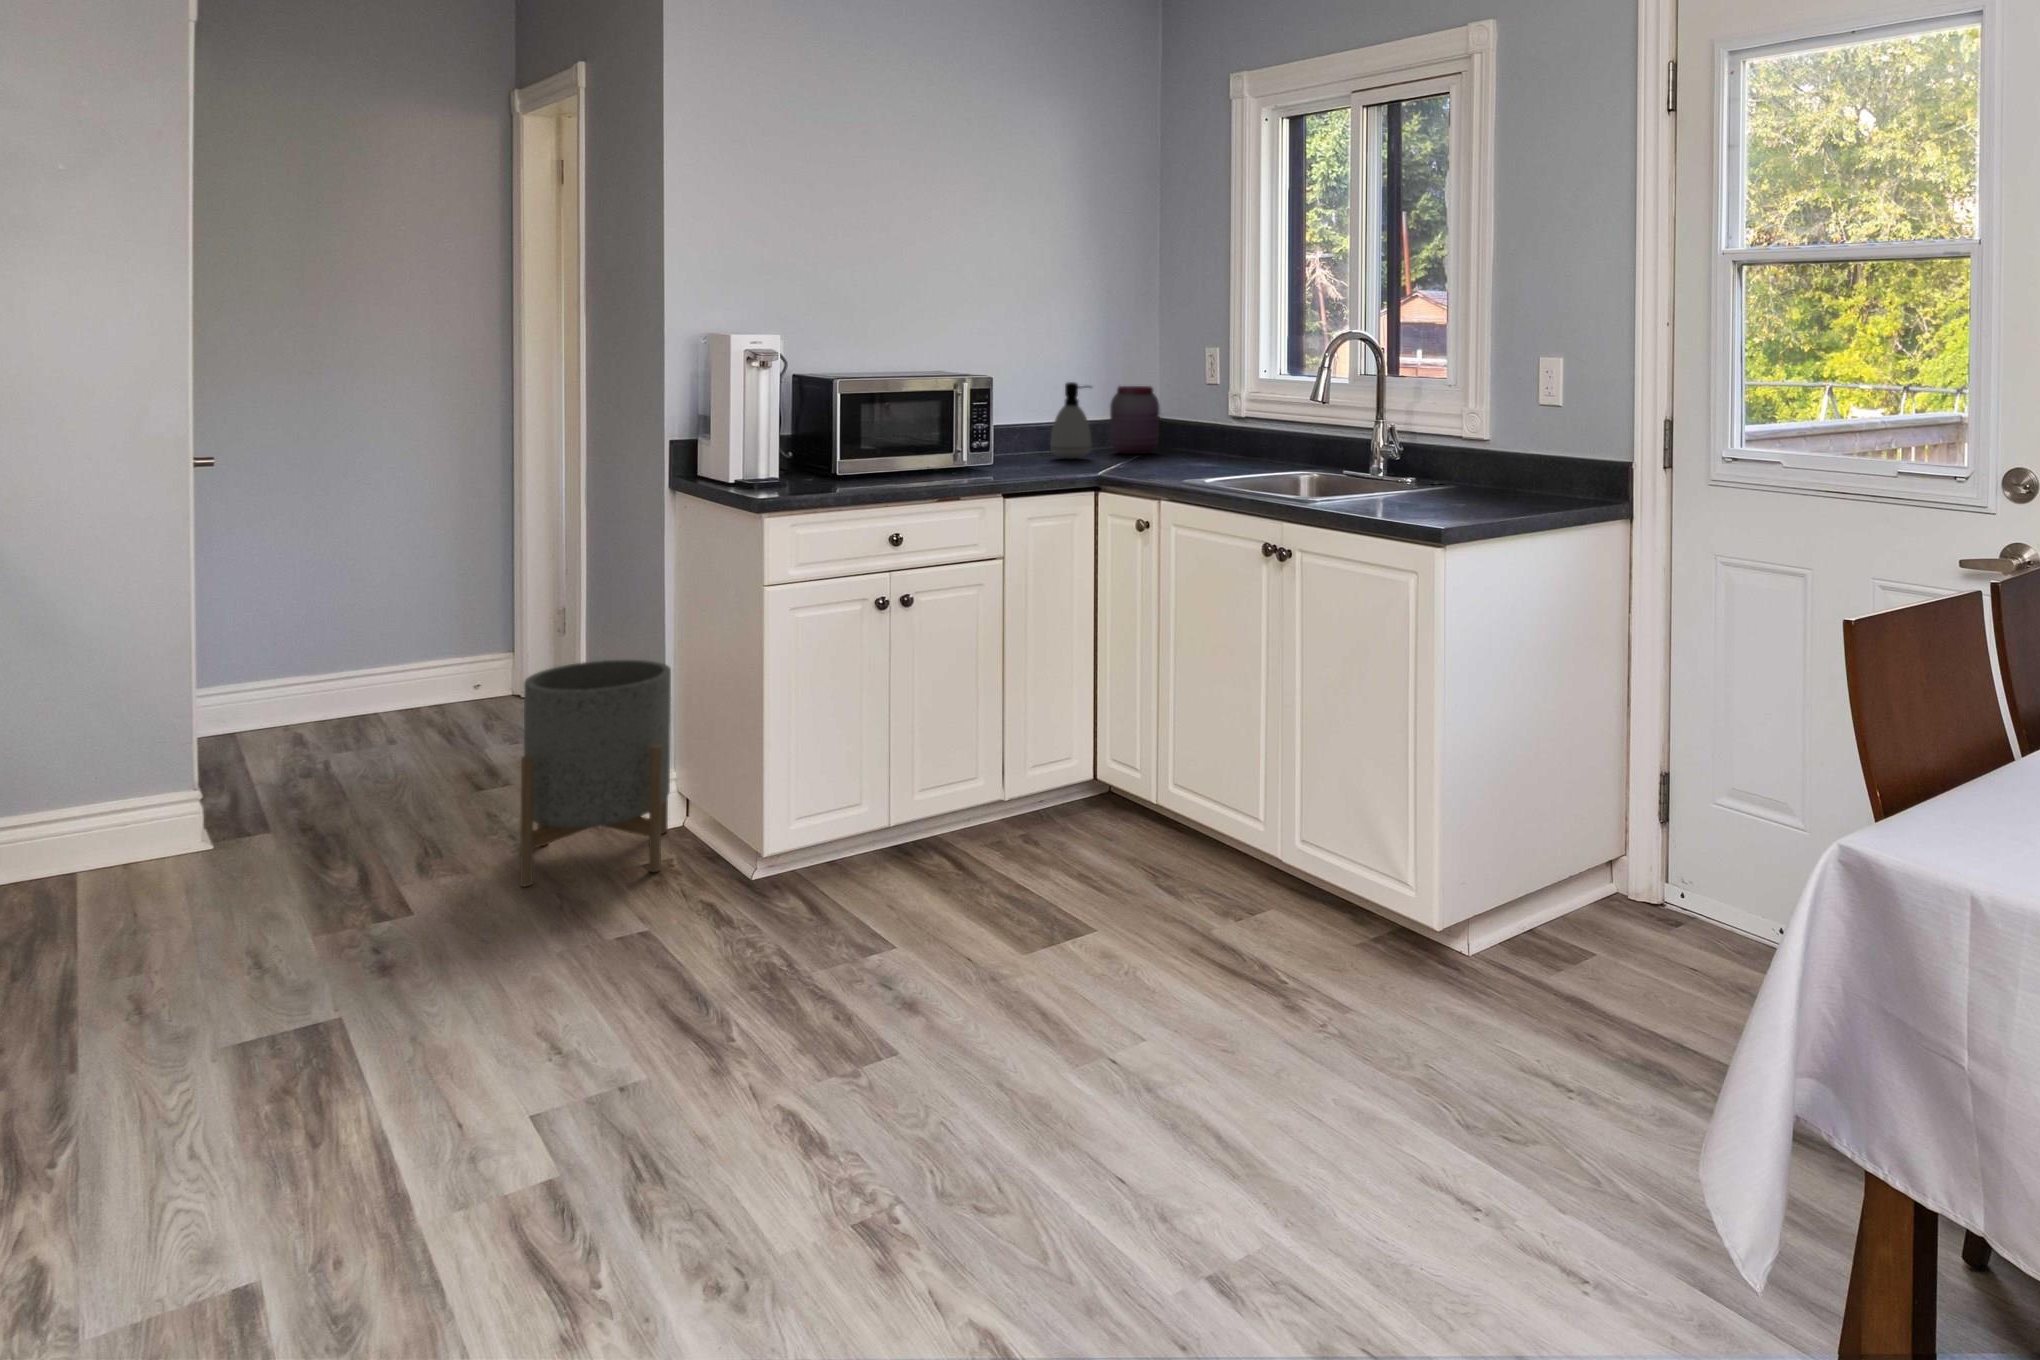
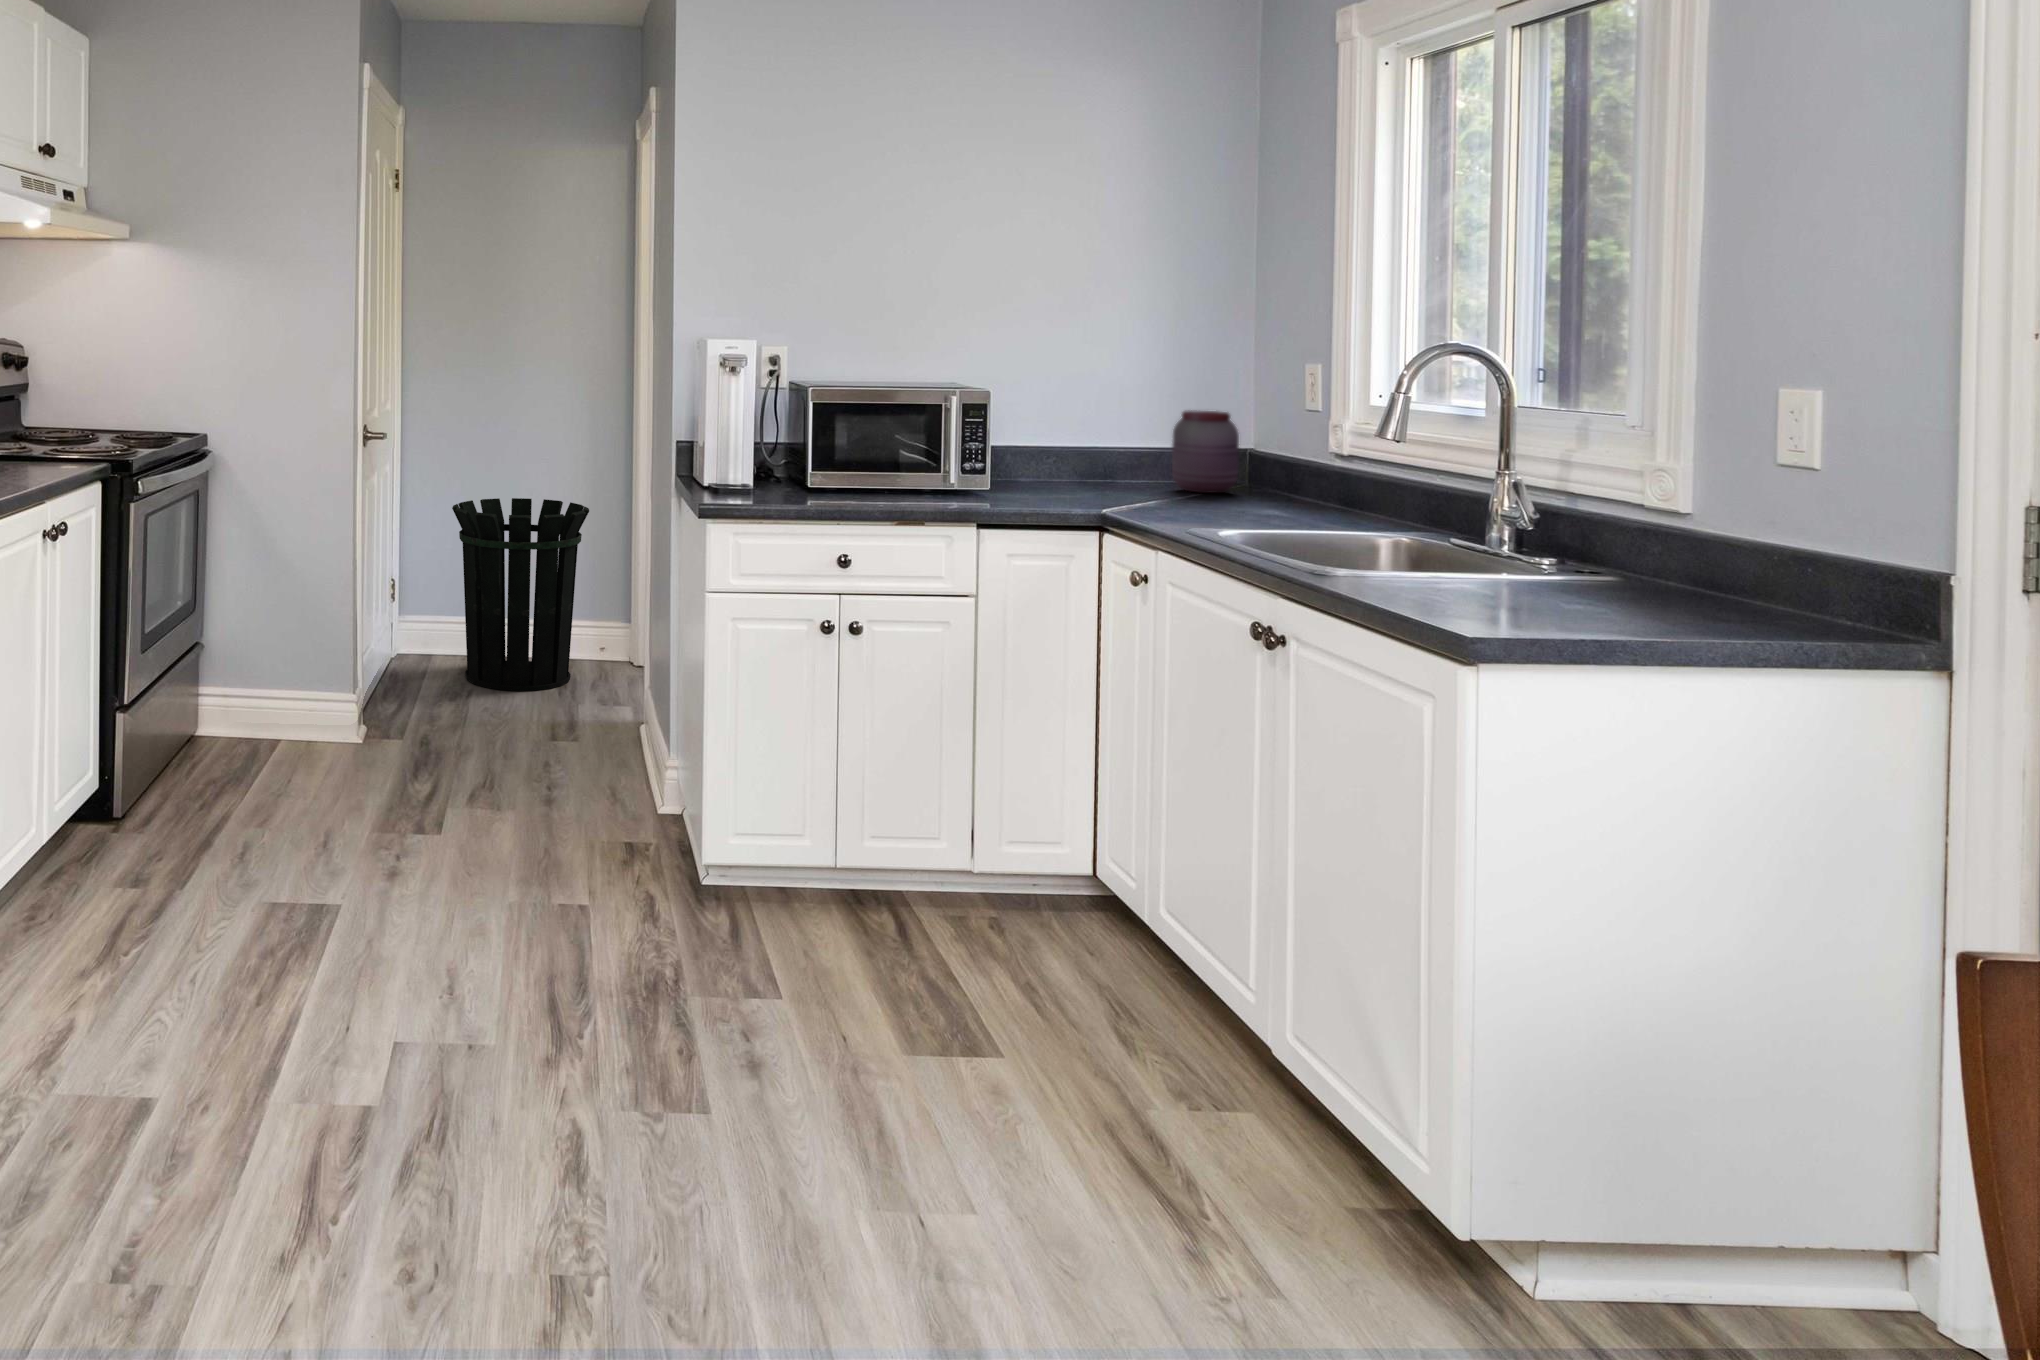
soap dispenser: present [1050,382,1092,459] -> none [1084,403,1136,492]
waste bin: none [284,522,480,756] -> present [452,498,589,691]
planter: present [520,660,671,886] -> none [521,640,663,849]

